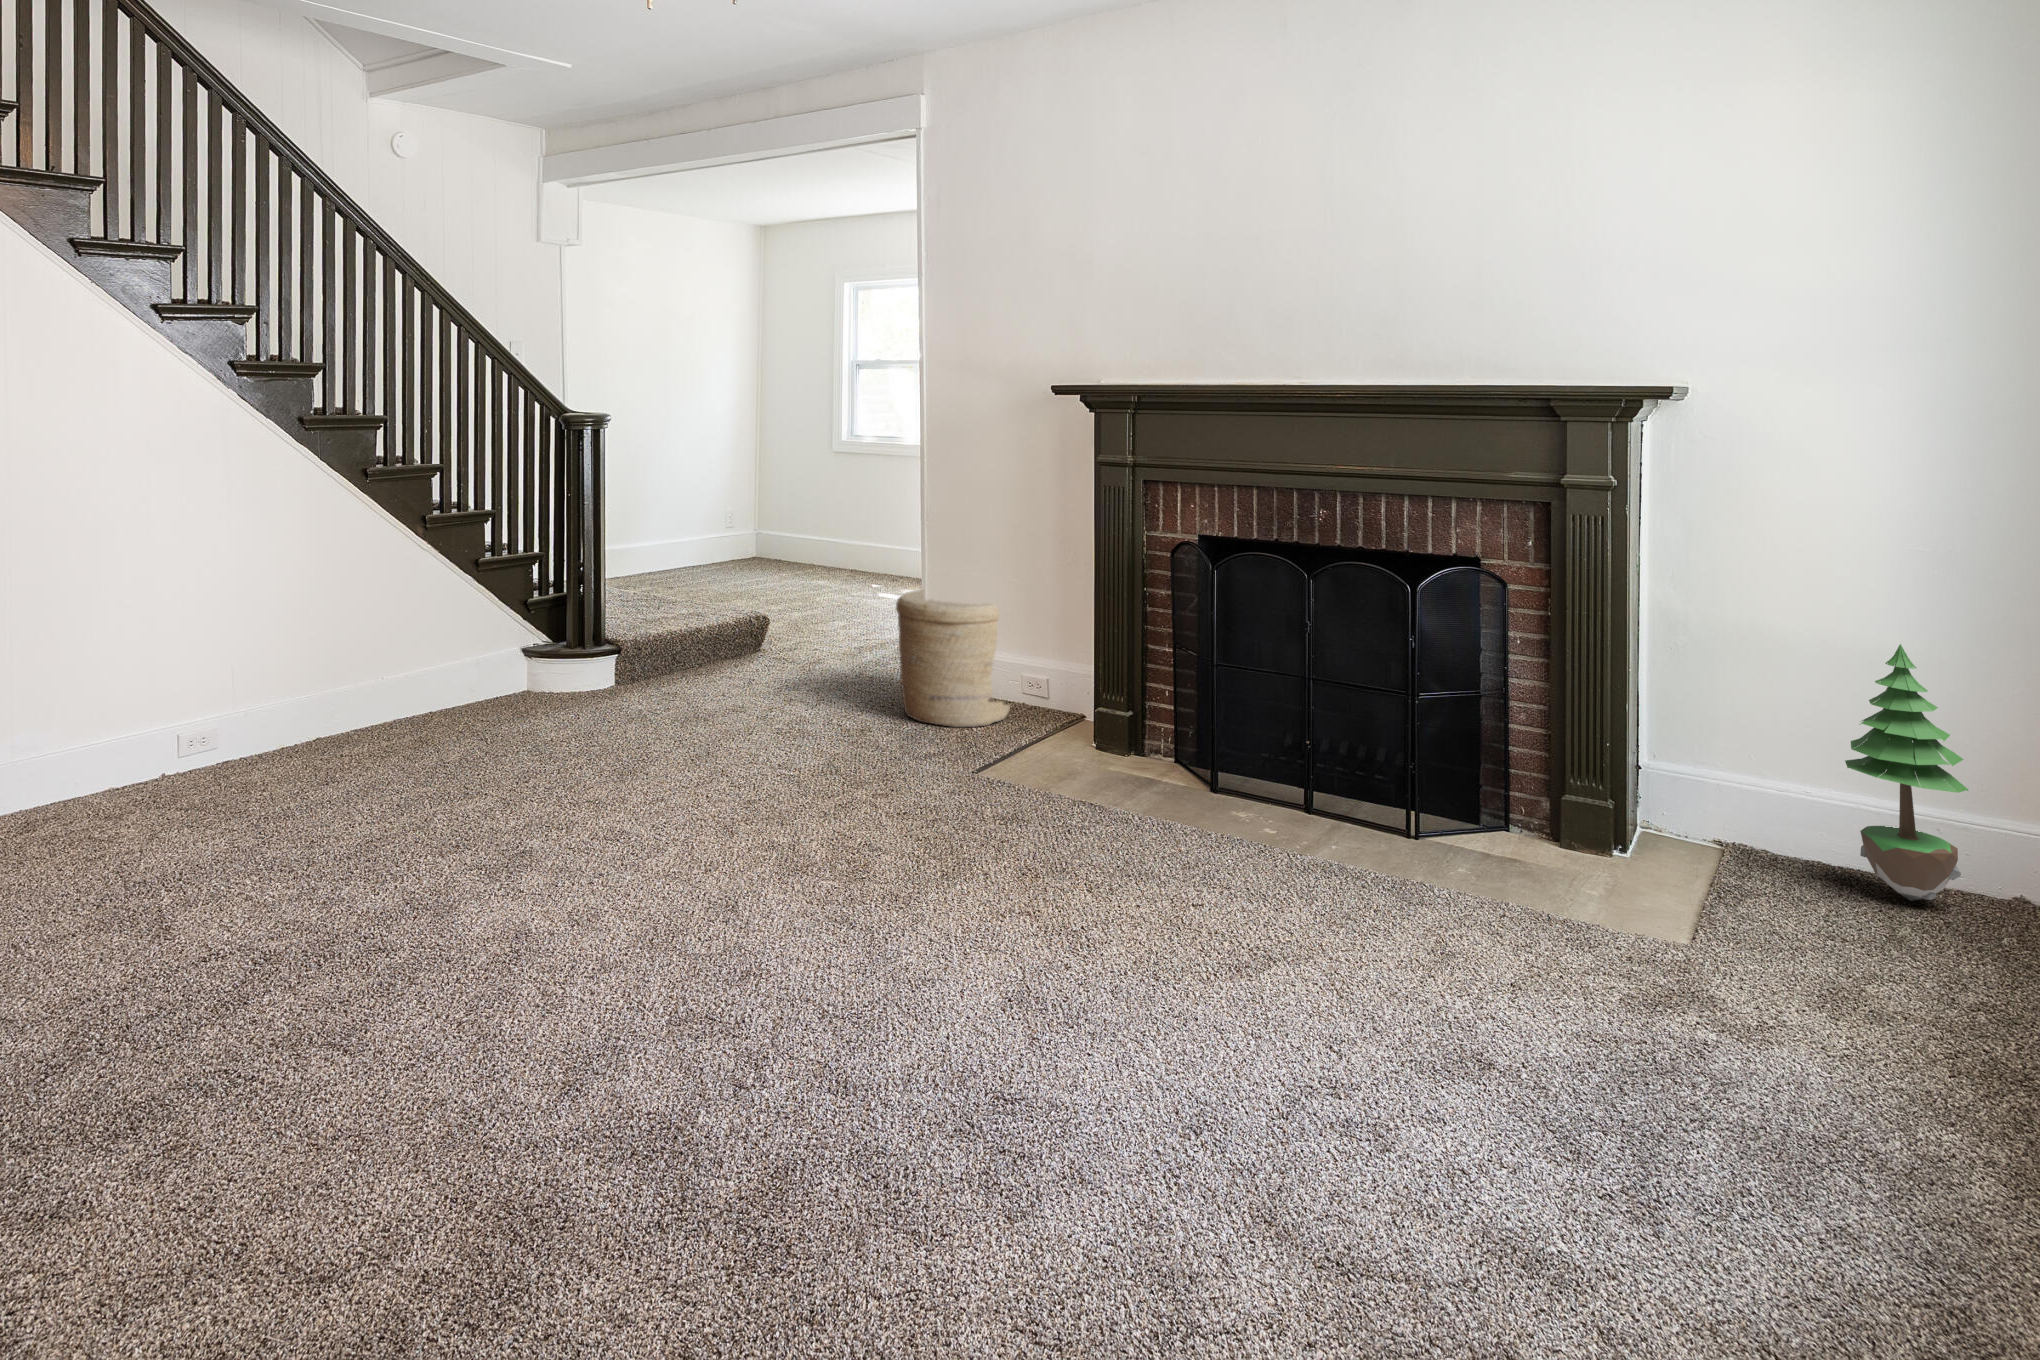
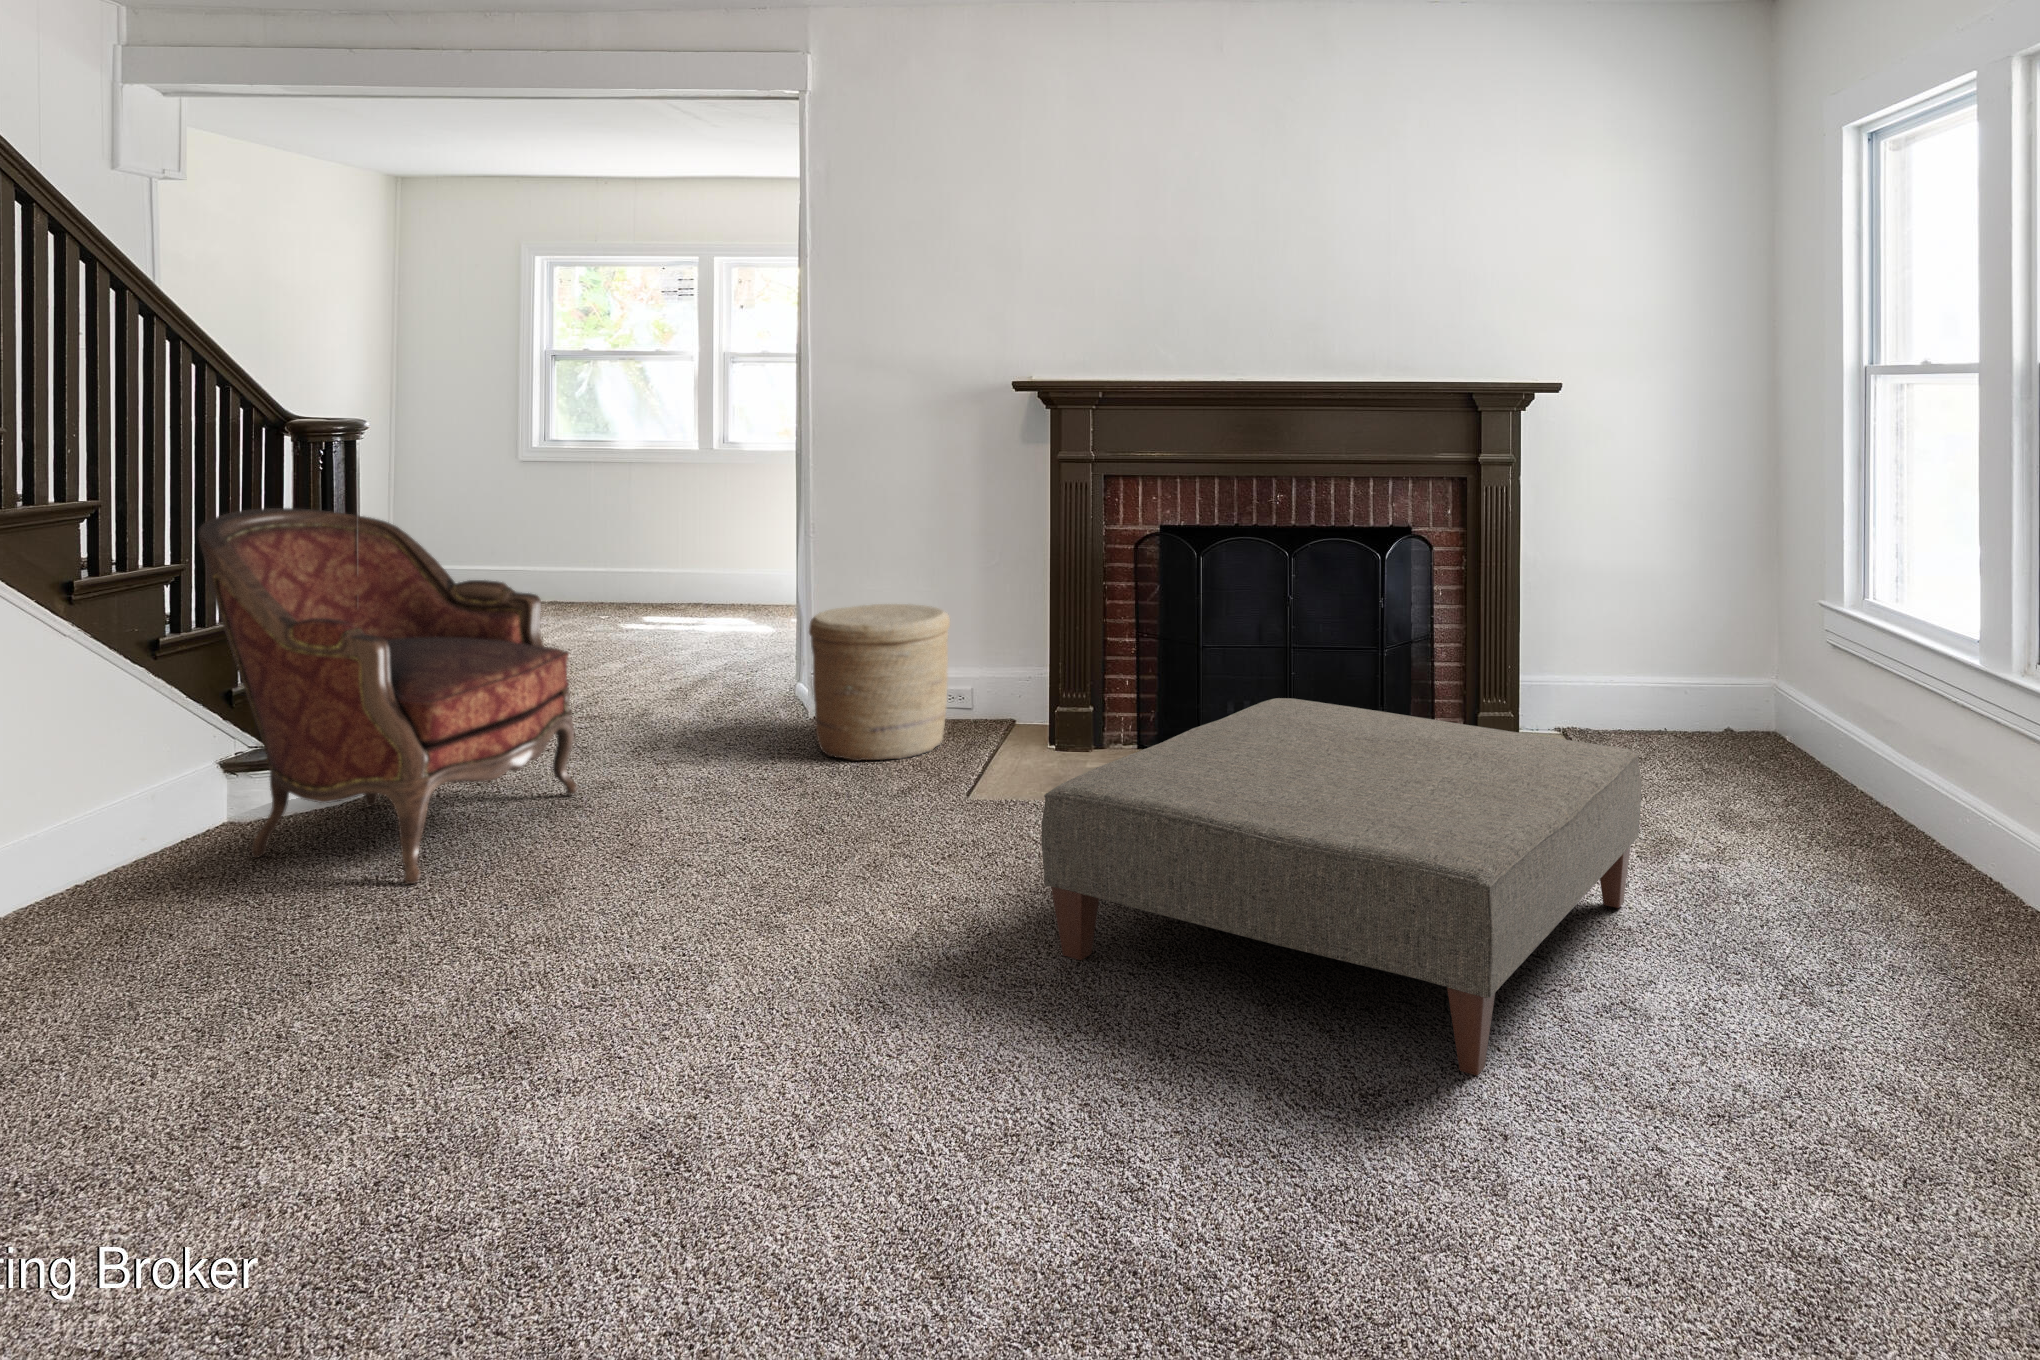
armchair: none [475,479,713,754] -> present [198,508,578,884]
potted tree: present [1845,644,1968,901] -> none [1642,566,1709,746]
ottoman: none [838,729,1597,1270] -> present [1042,698,1641,1076]

